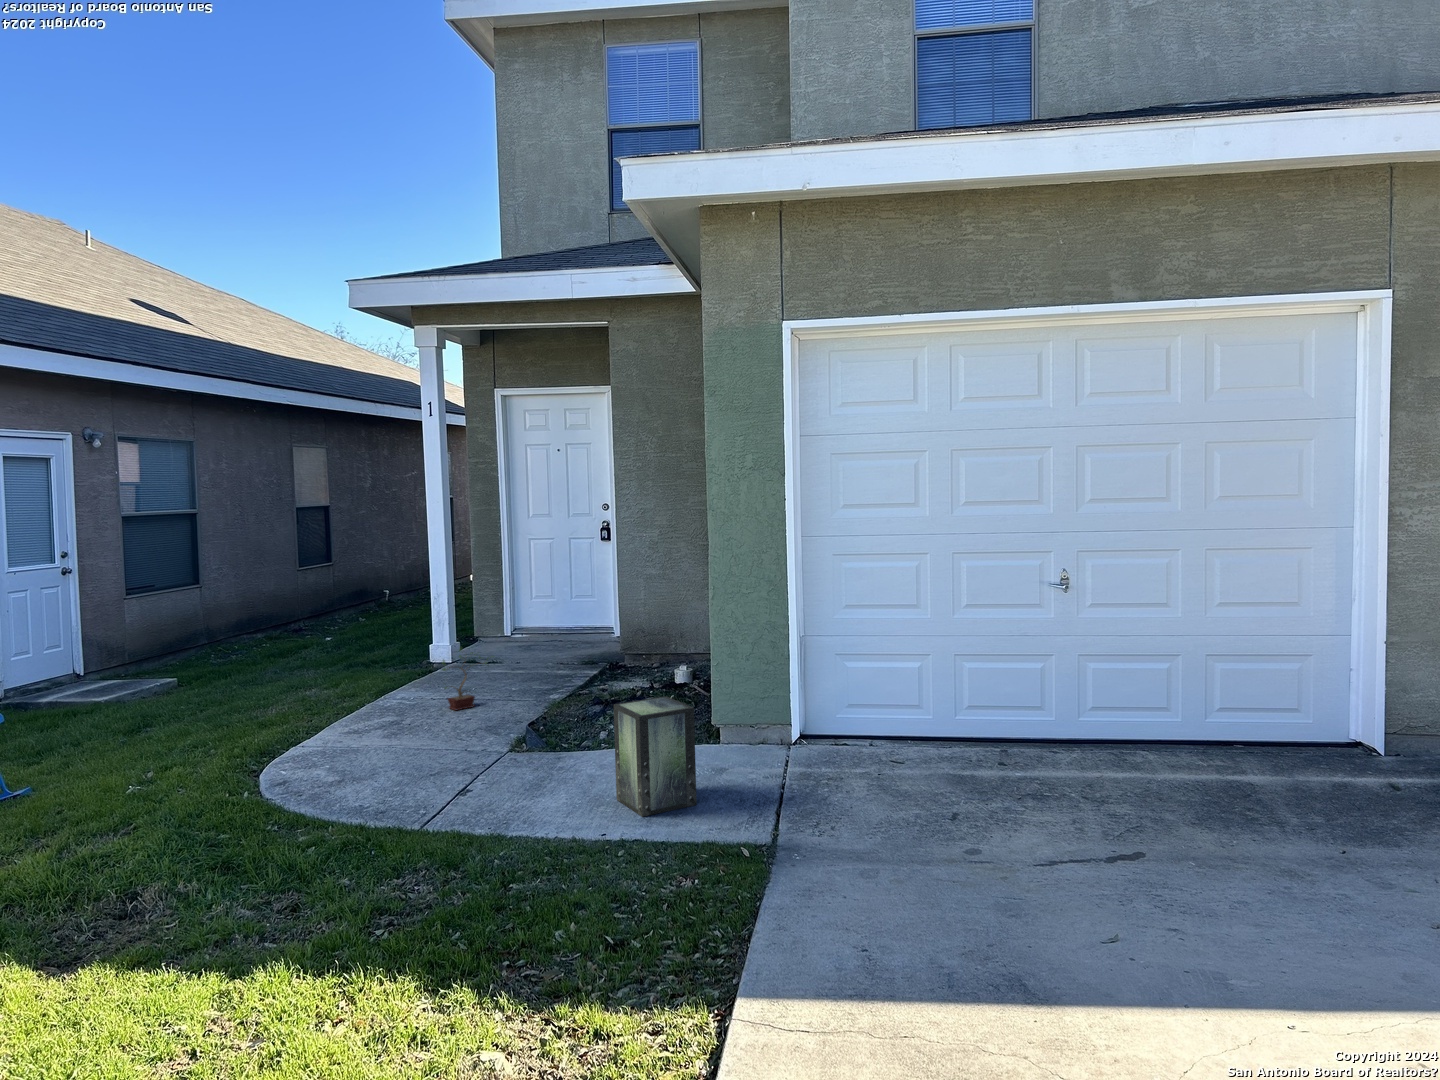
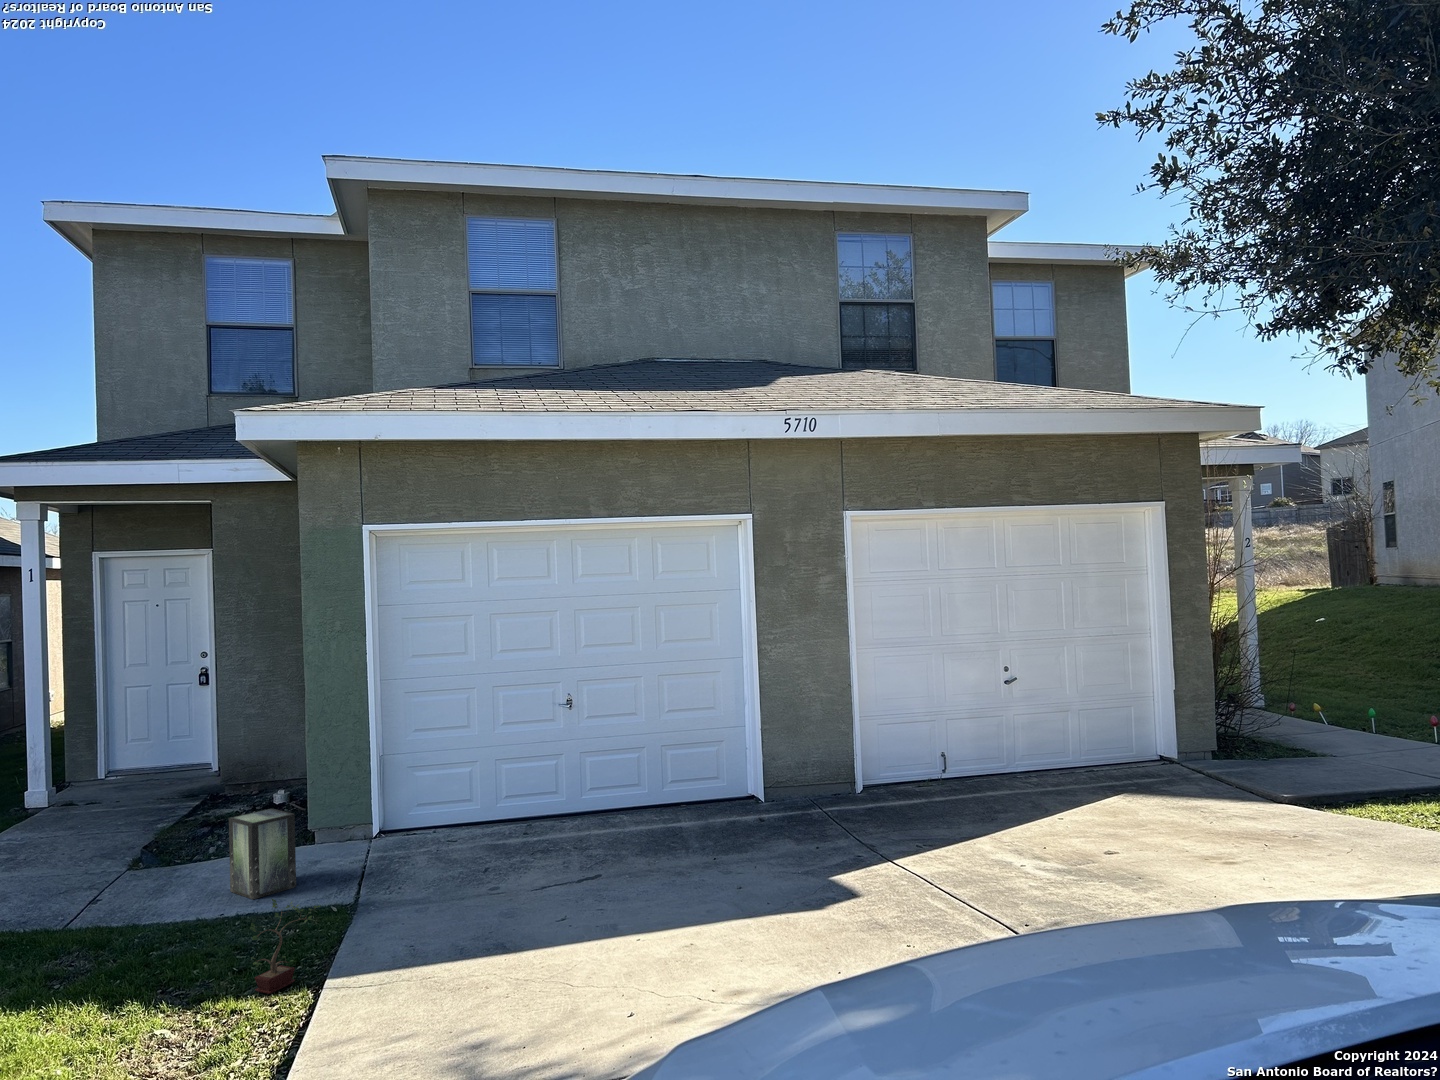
potted plant: present [442,647,488,710] -> present [250,899,320,994]

